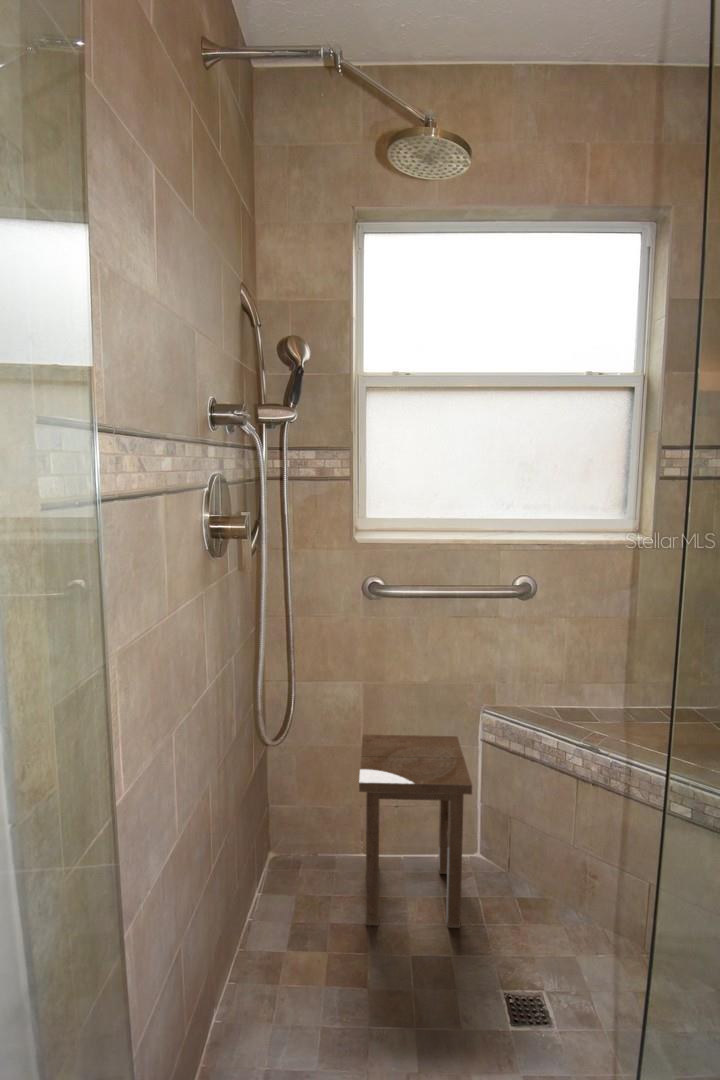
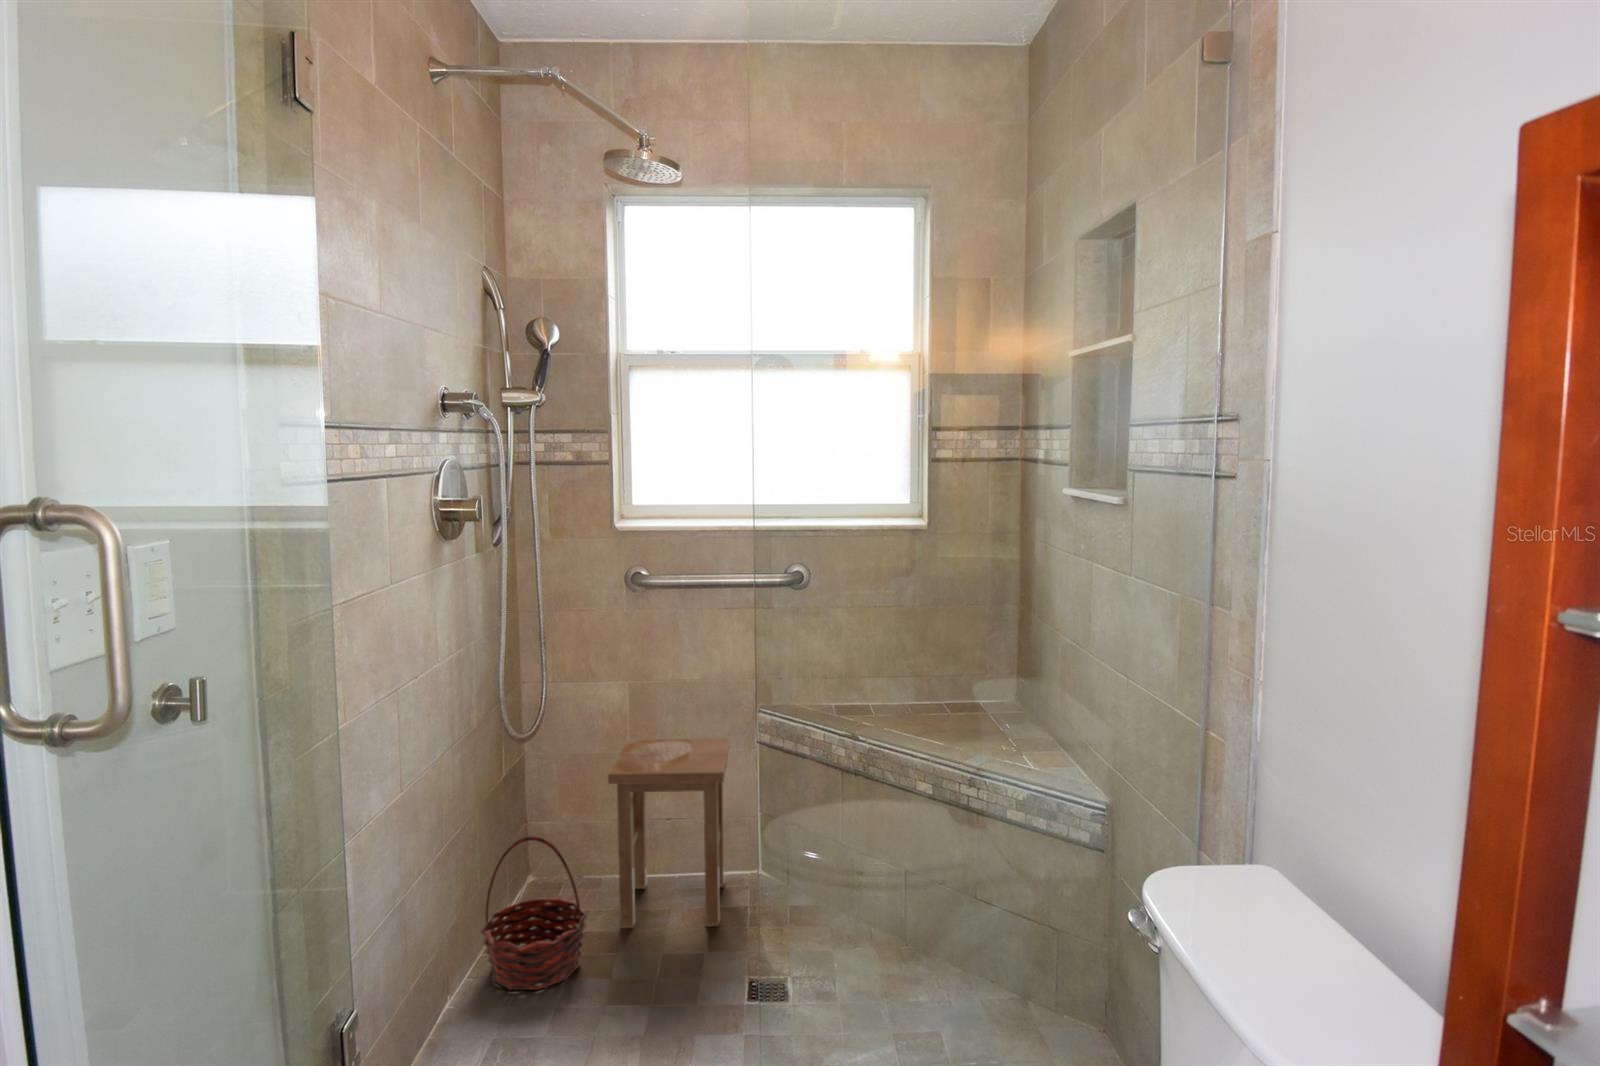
basket: none [242,854,344,1015] -> present [481,836,587,990]

